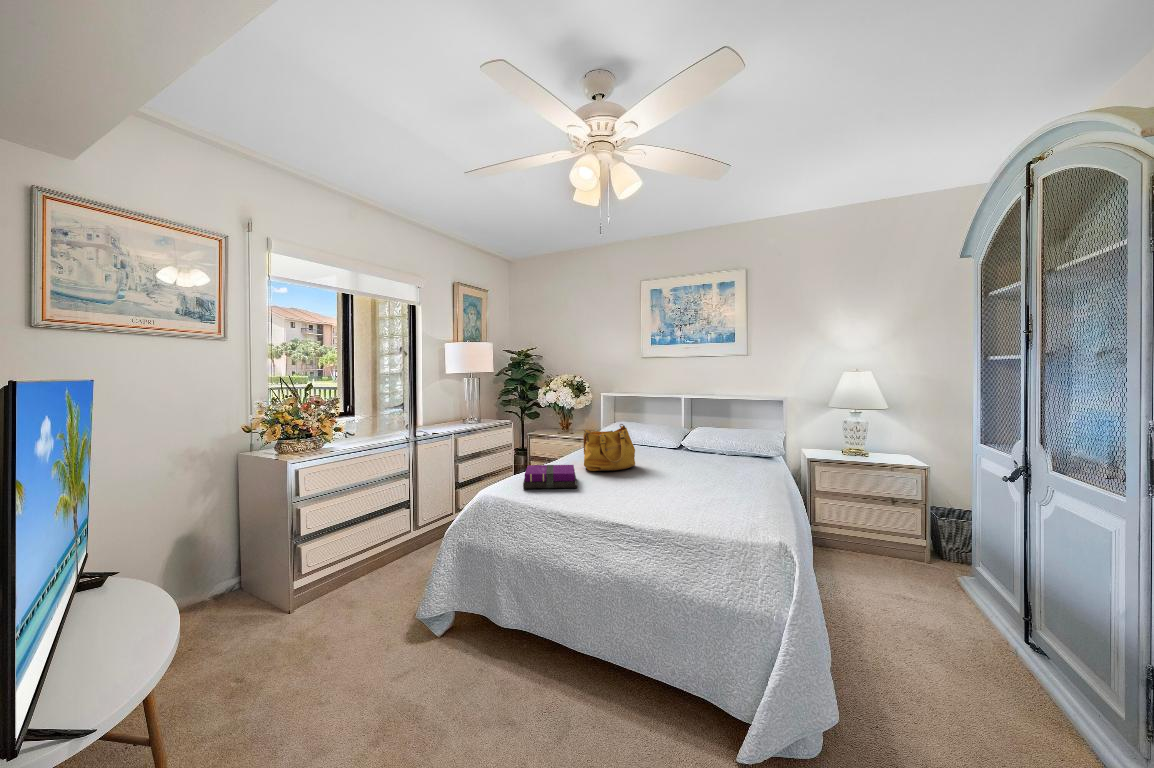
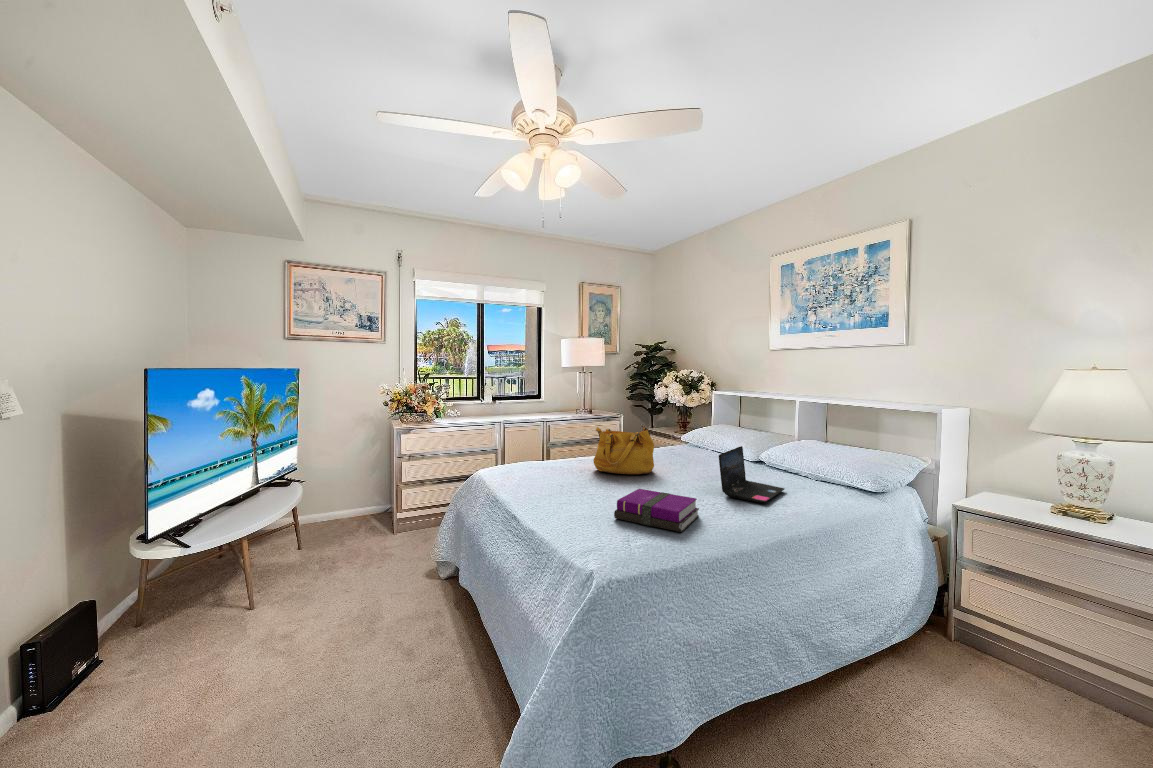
laptop: none [703,433,750,473] -> present [719,446,784,503]
notebook: present [523,465,577,489] -> present [614,489,699,532]

